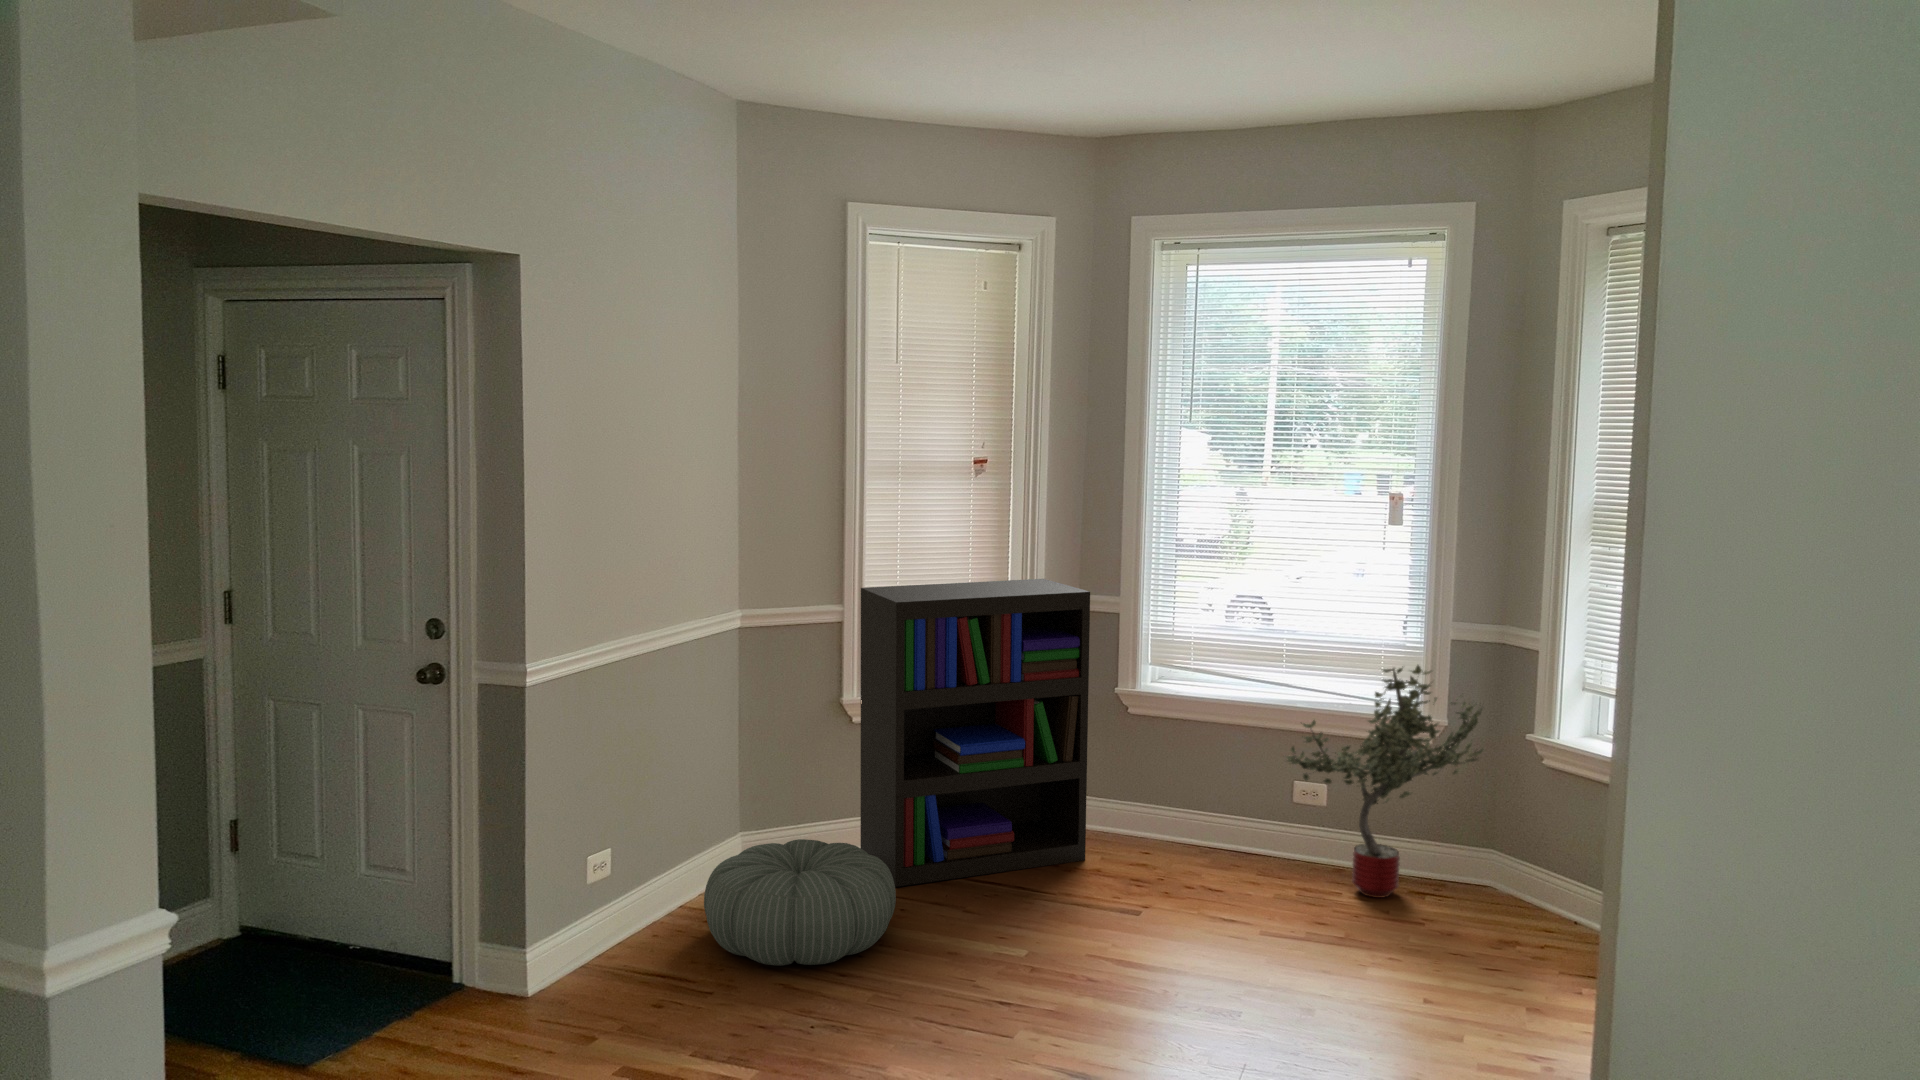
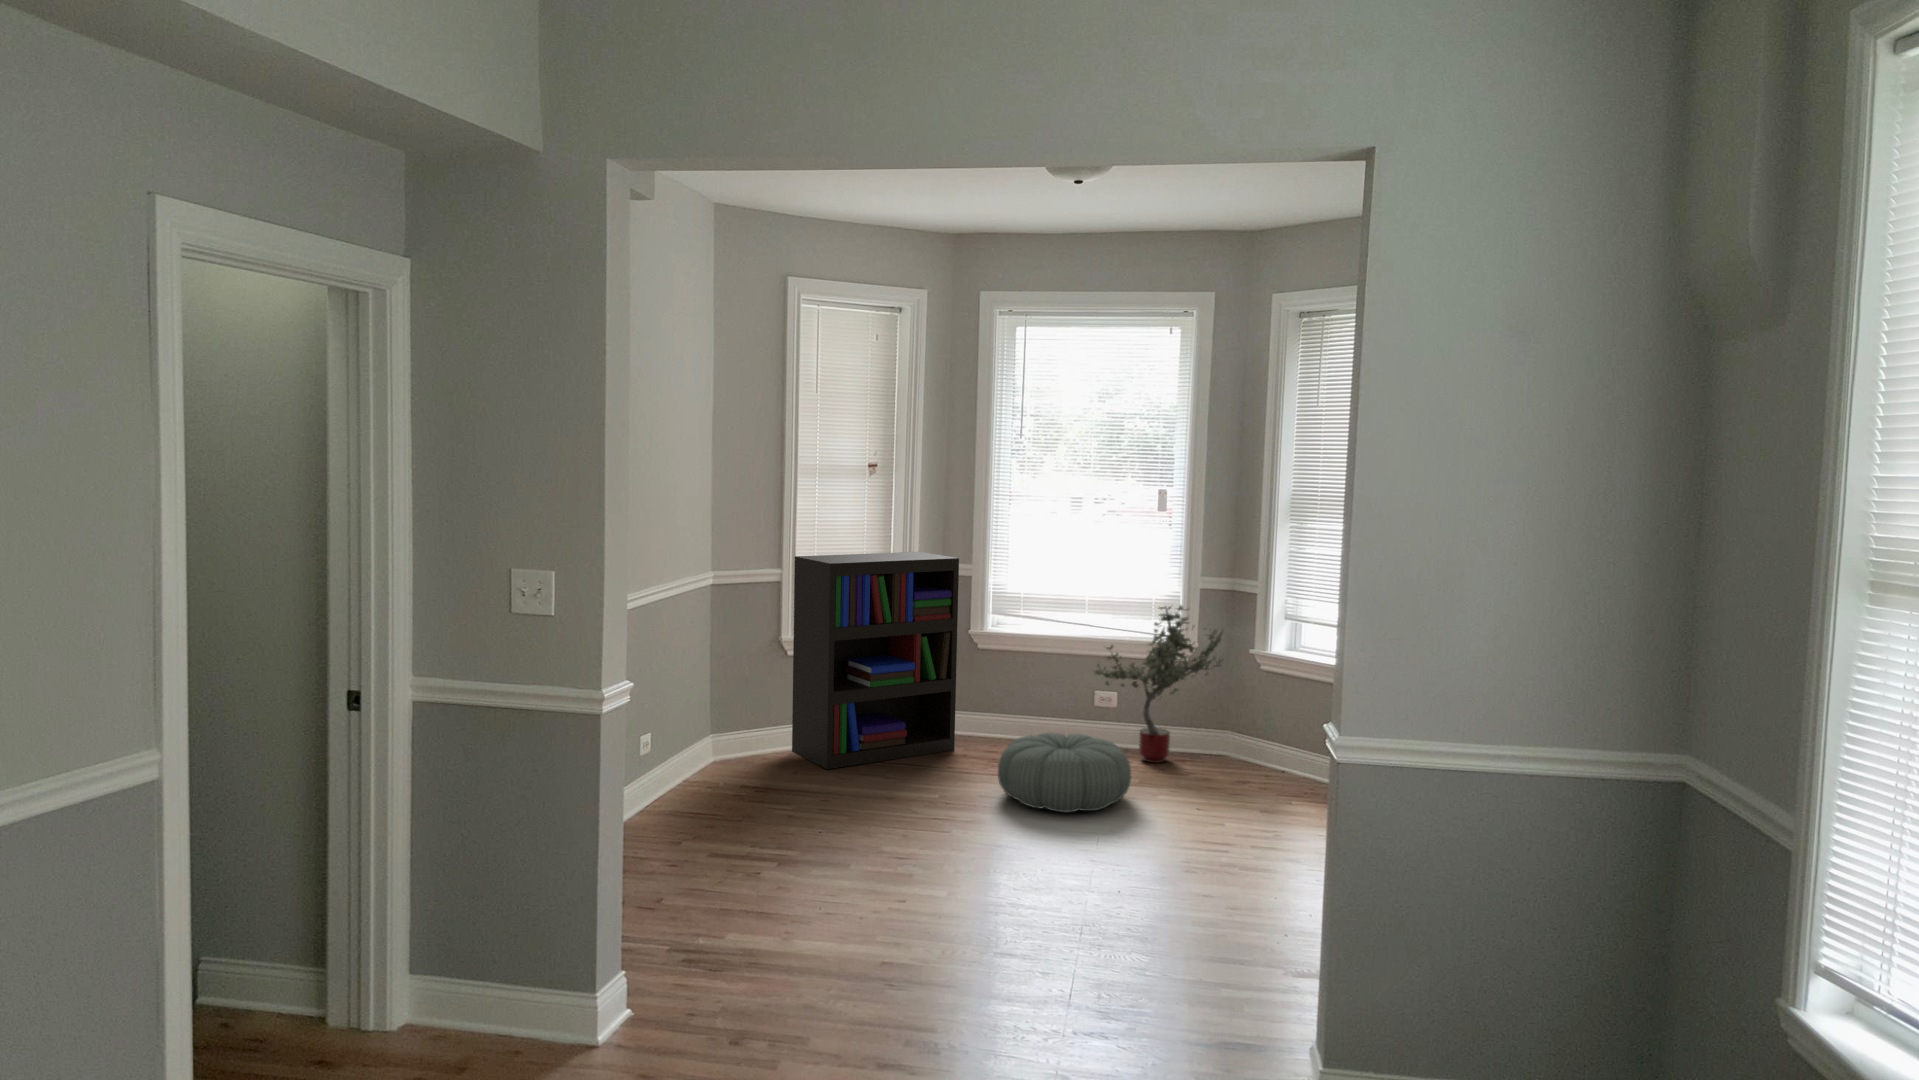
pouf: present [704,839,896,966] -> present [998,733,1131,812]

